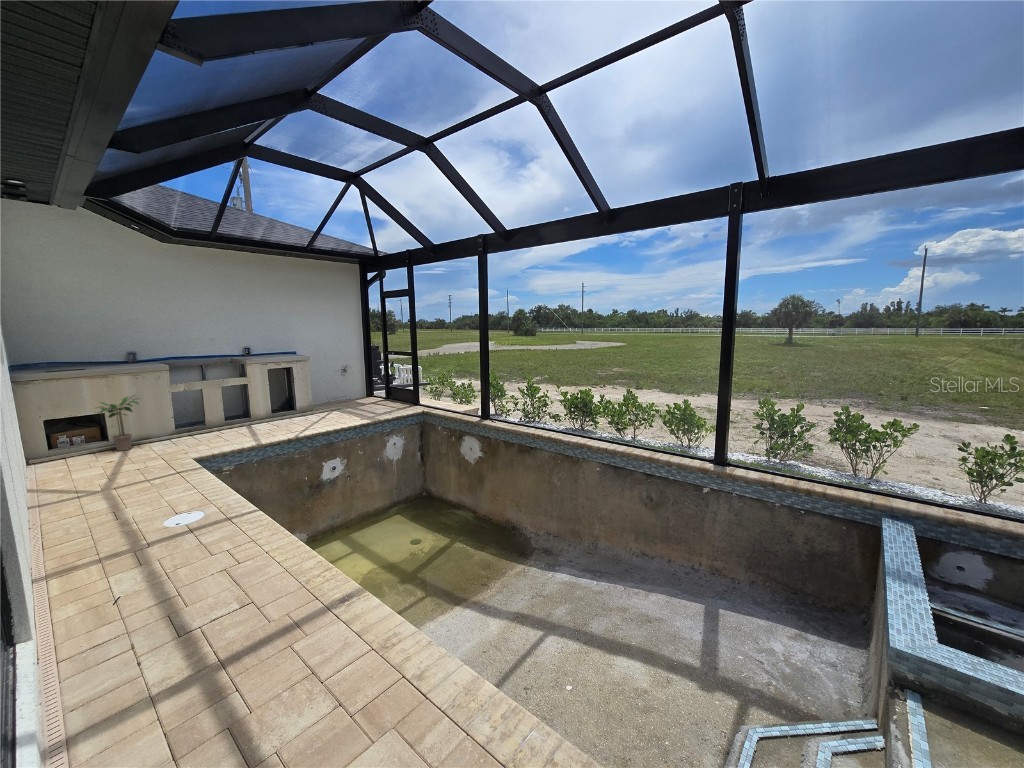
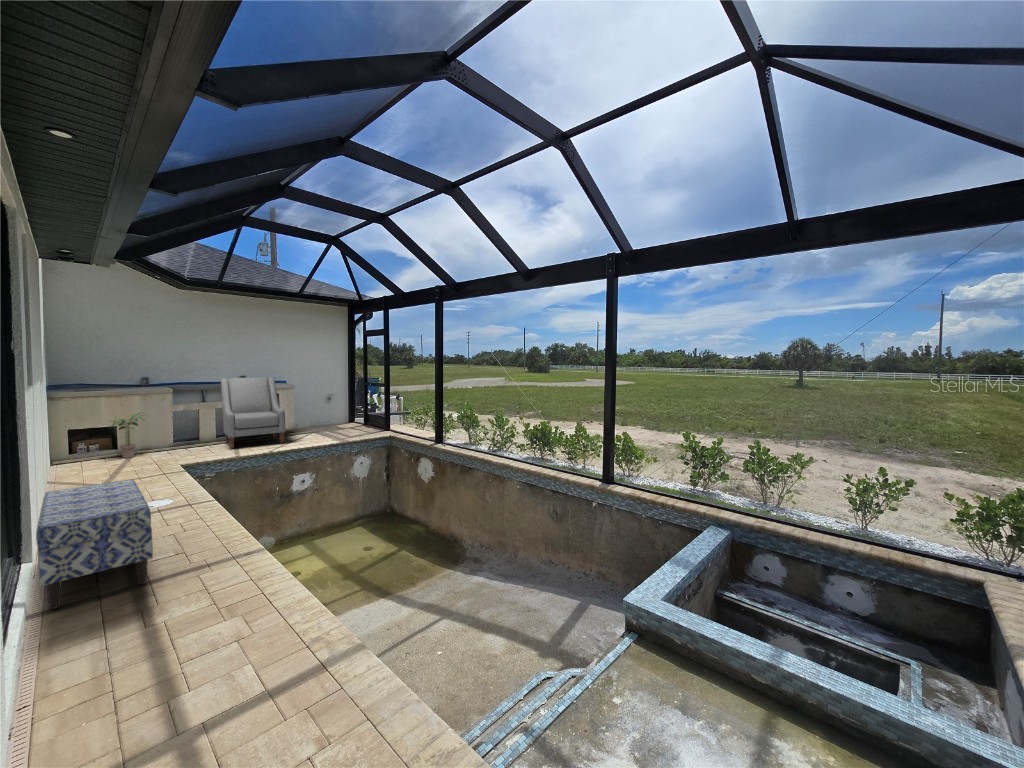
chair: none [225,348,308,433] -> present [221,377,285,448]
bench: none [34,500,224,740] -> present [36,479,153,609]

